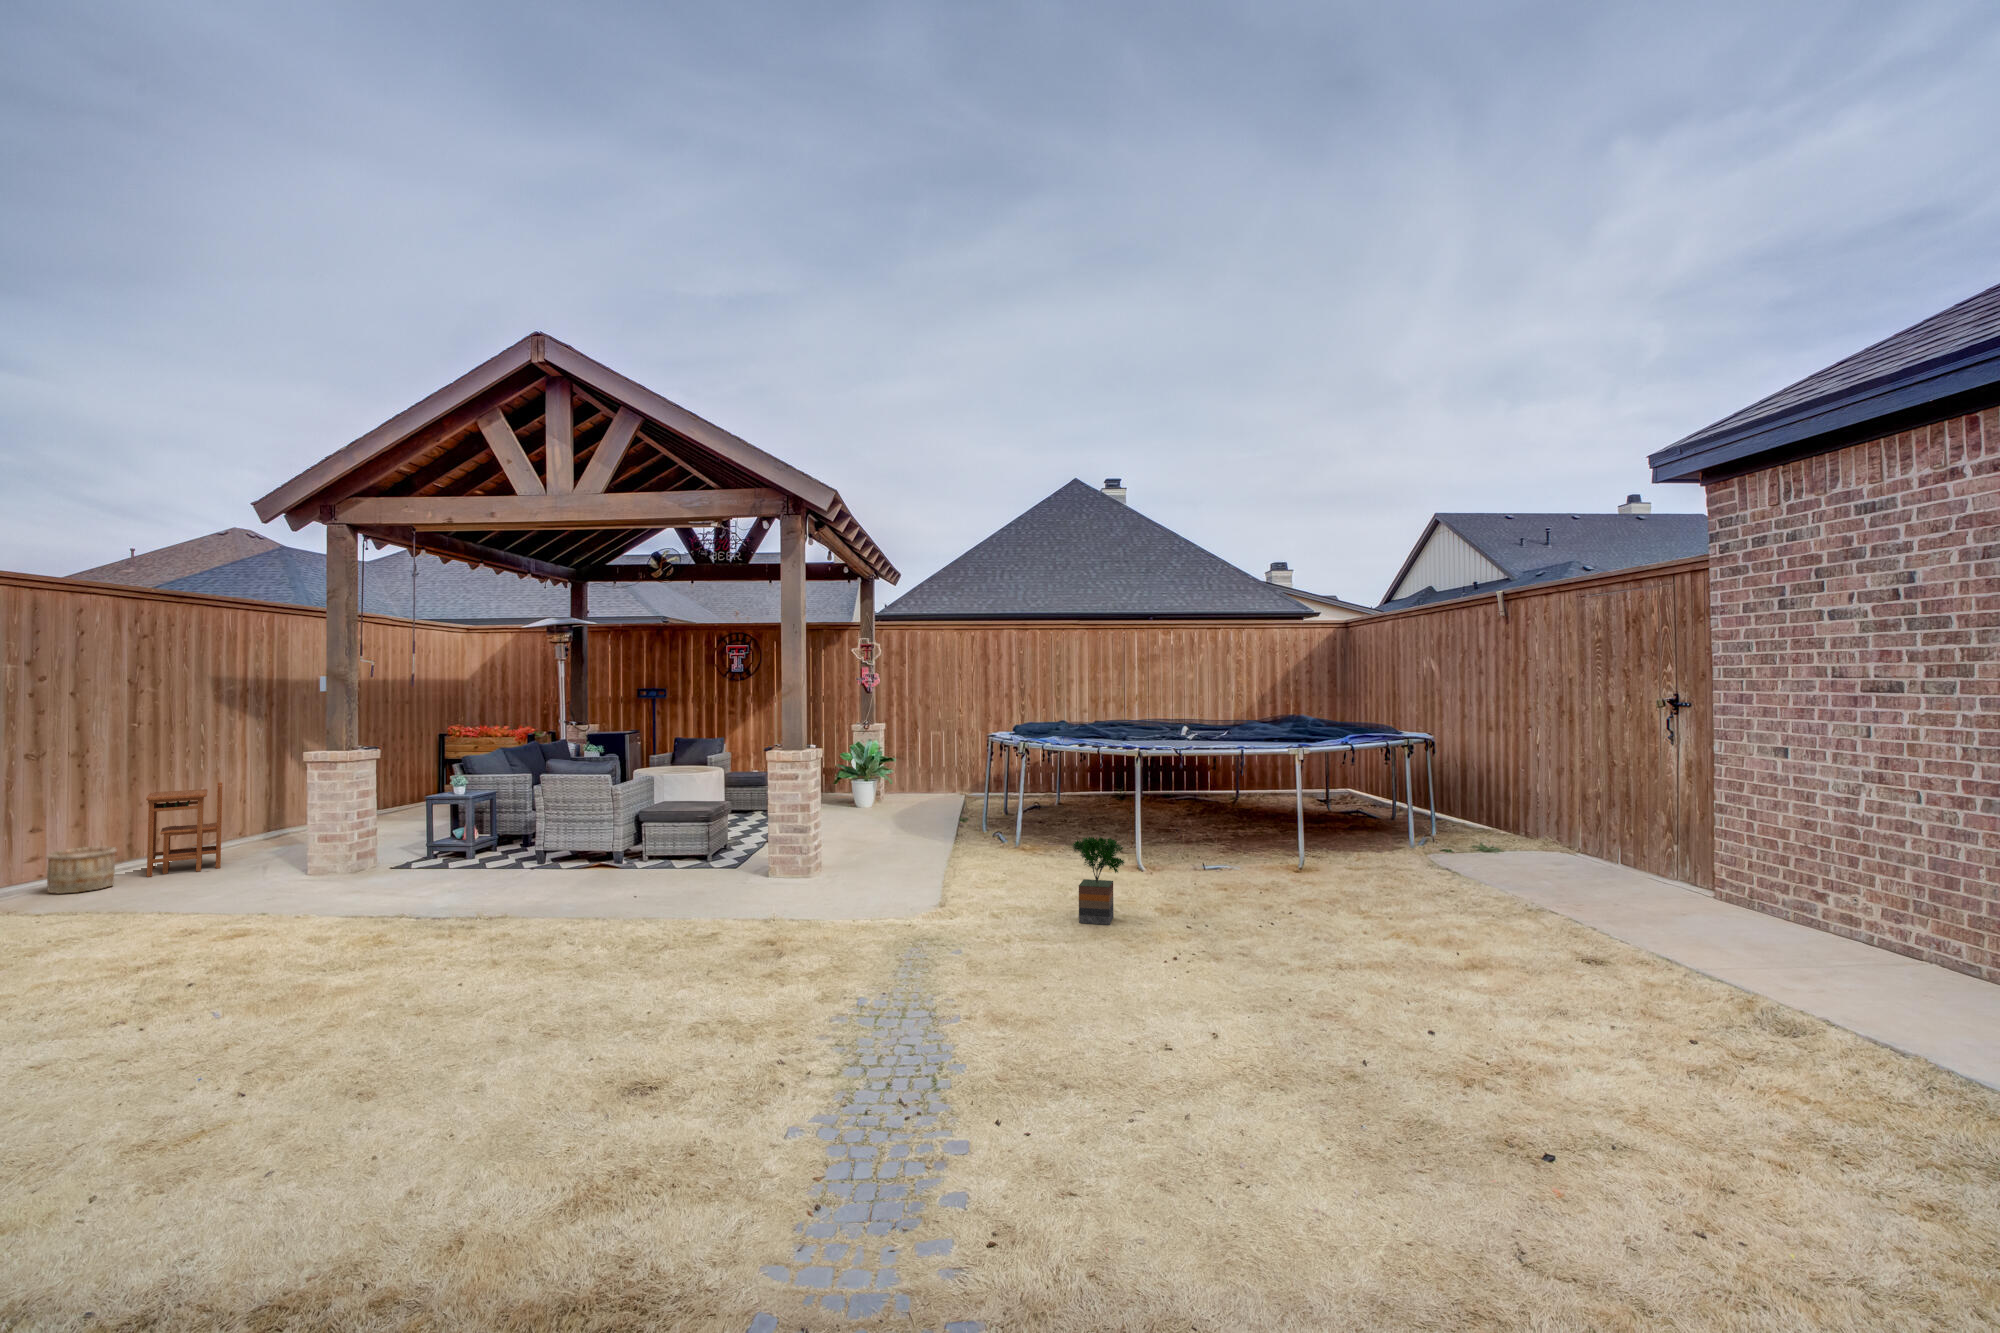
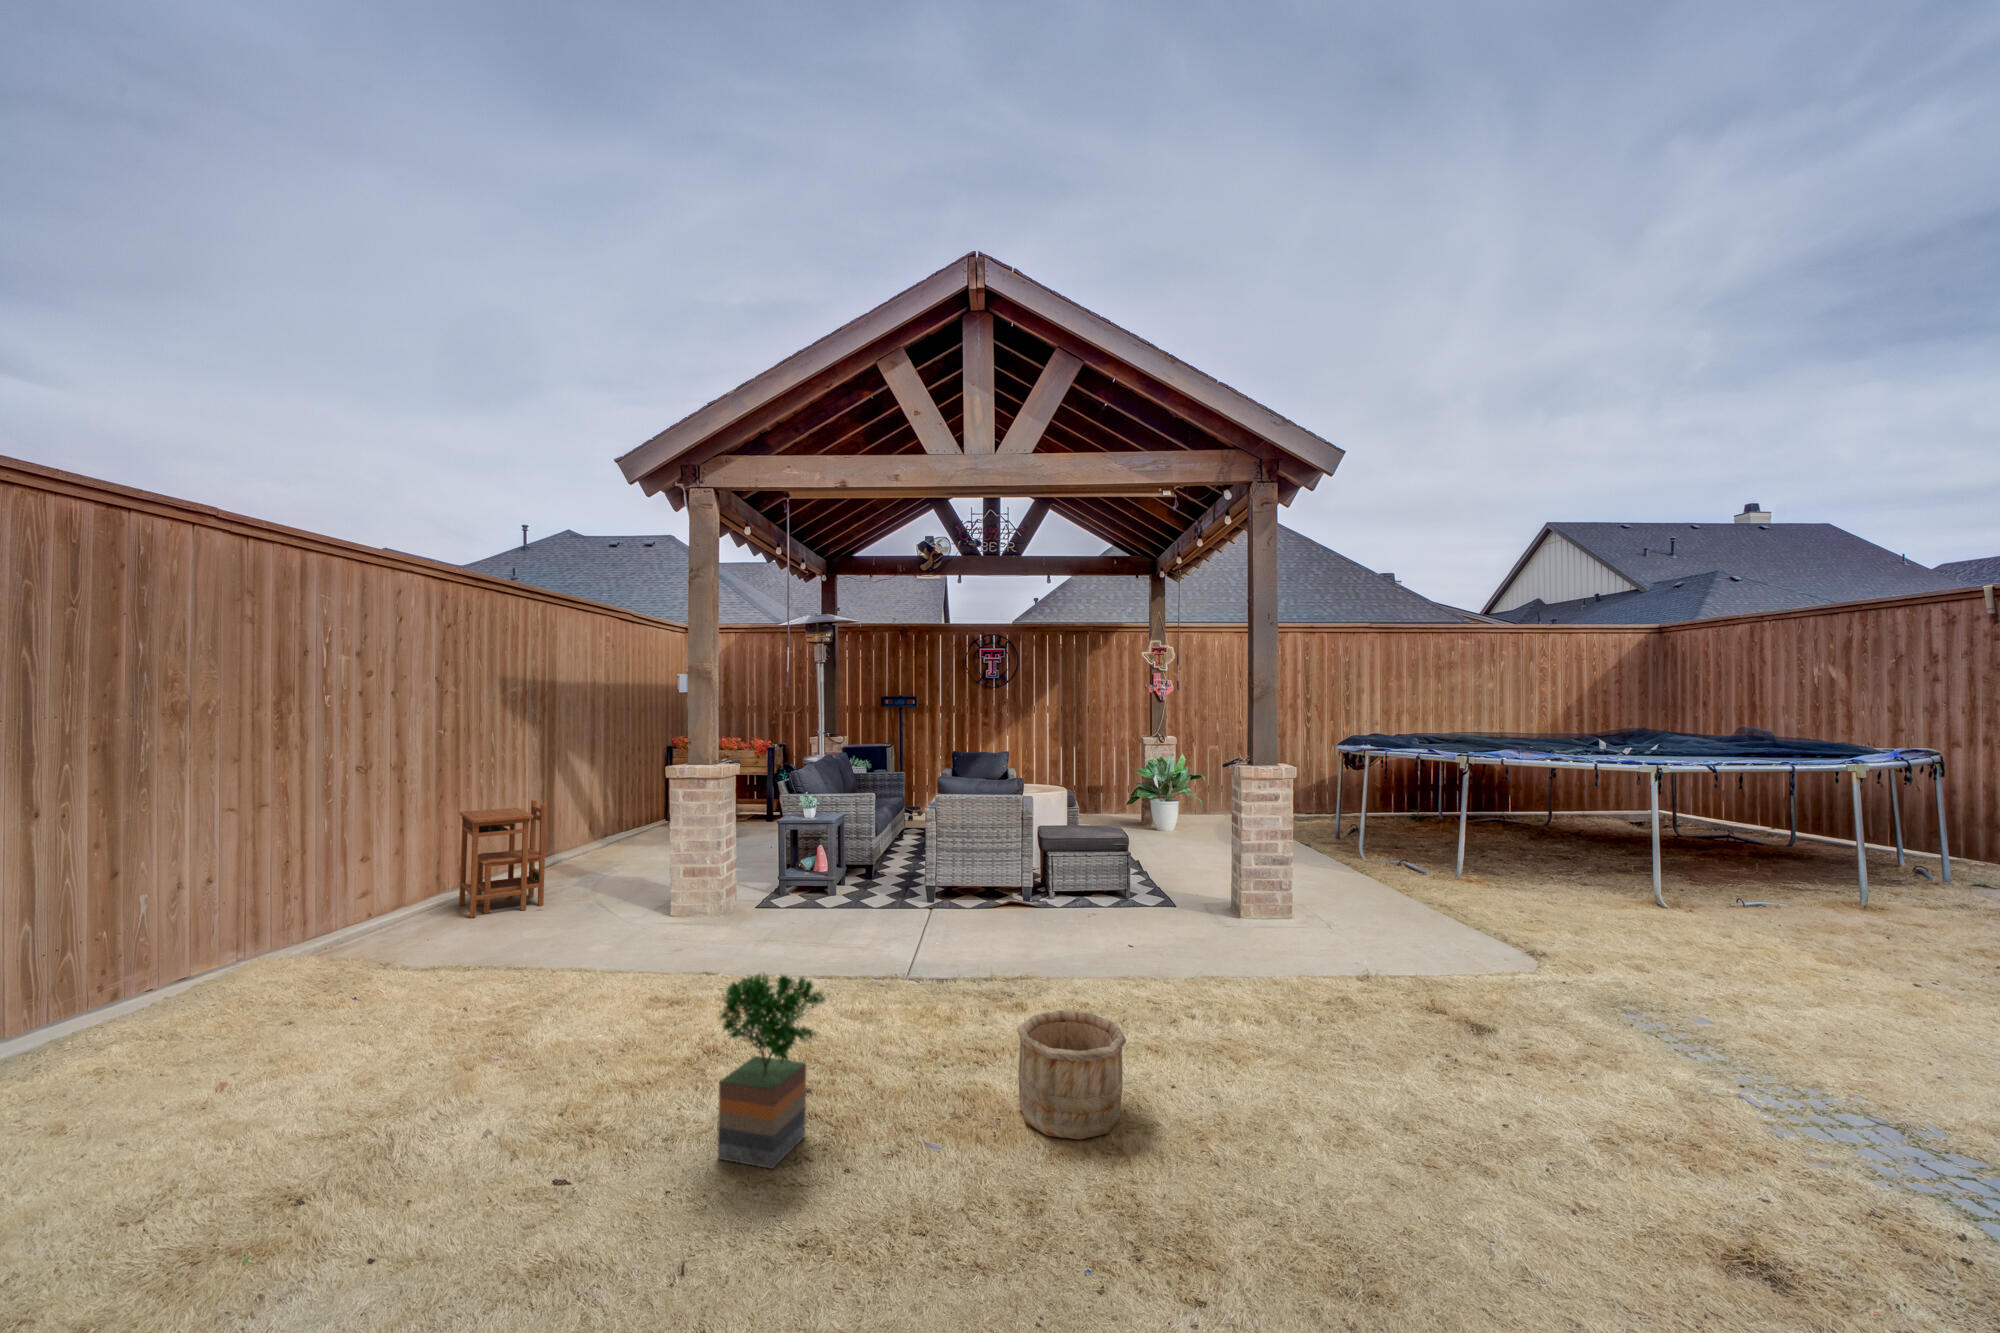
potted tree: present [1072,837,1124,925] -> present [718,974,825,1169]
wooden bucket: present [46,846,117,894] -> present [1017,1010,1126,1139]

